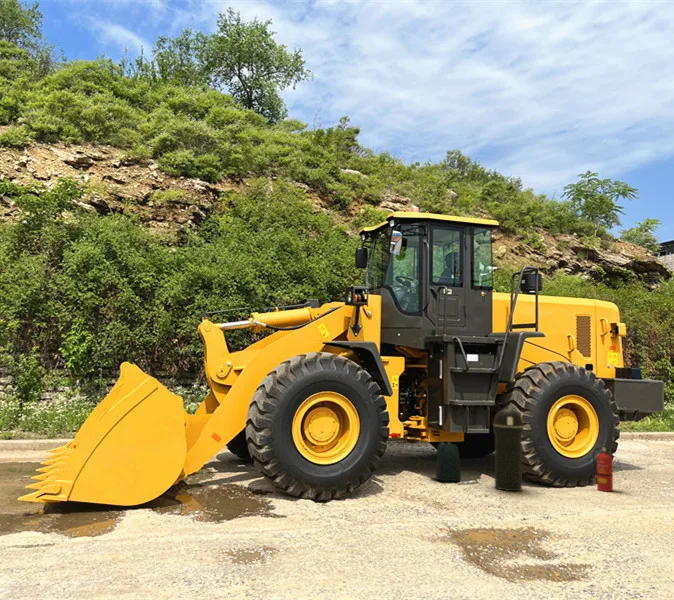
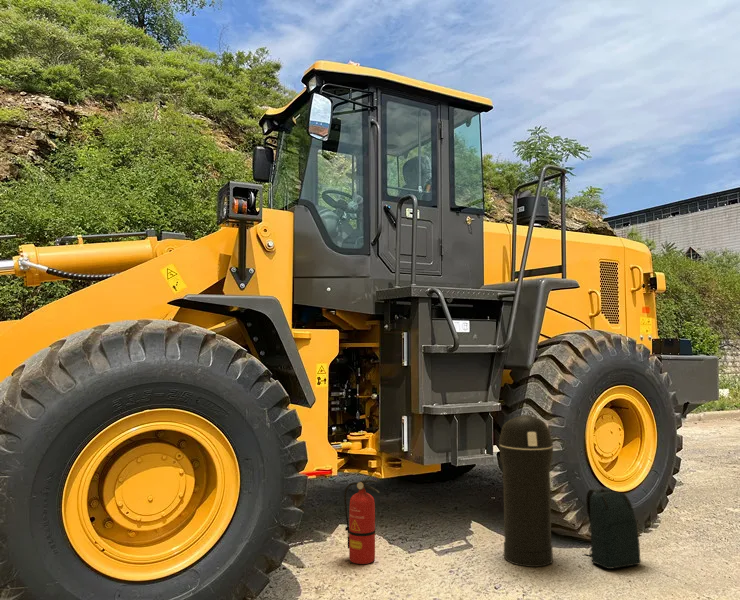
backpack: present [436,442,461,481] -> present [586,488,641,569]
fire extinguisher: present [593,446,614,491] -> present [344,480,379,564]

